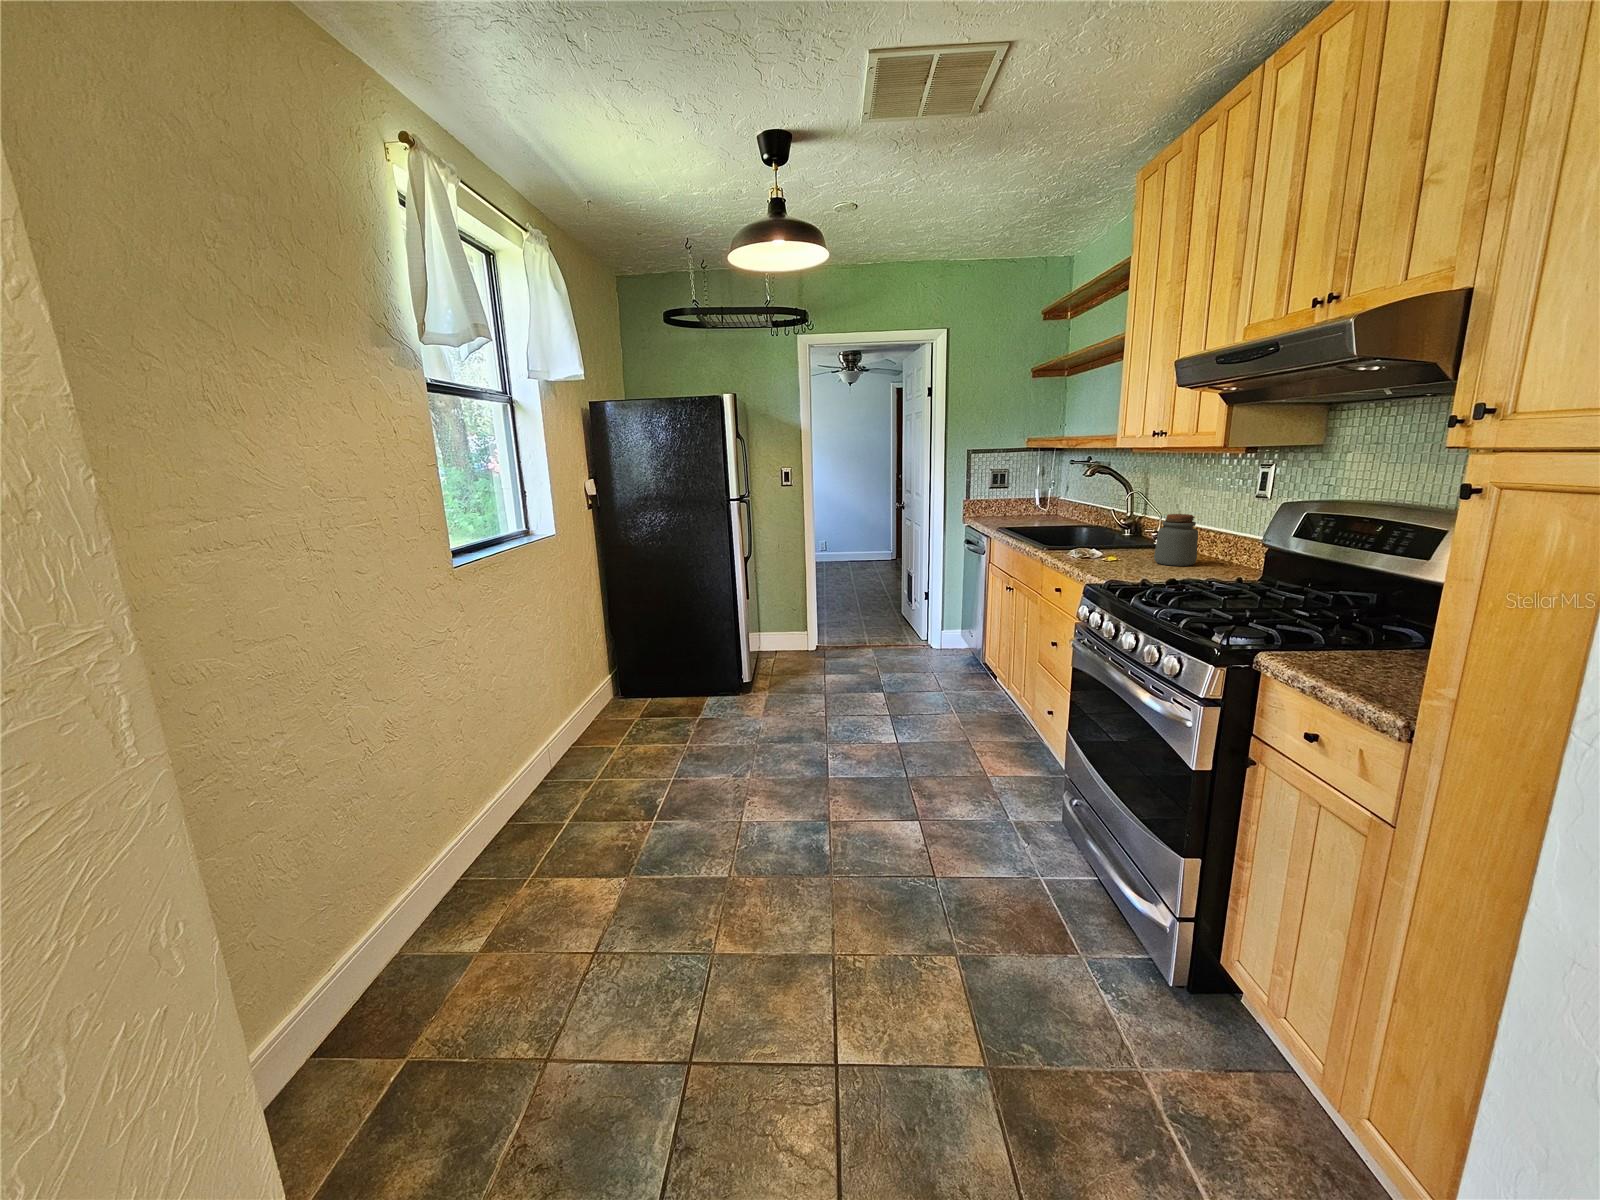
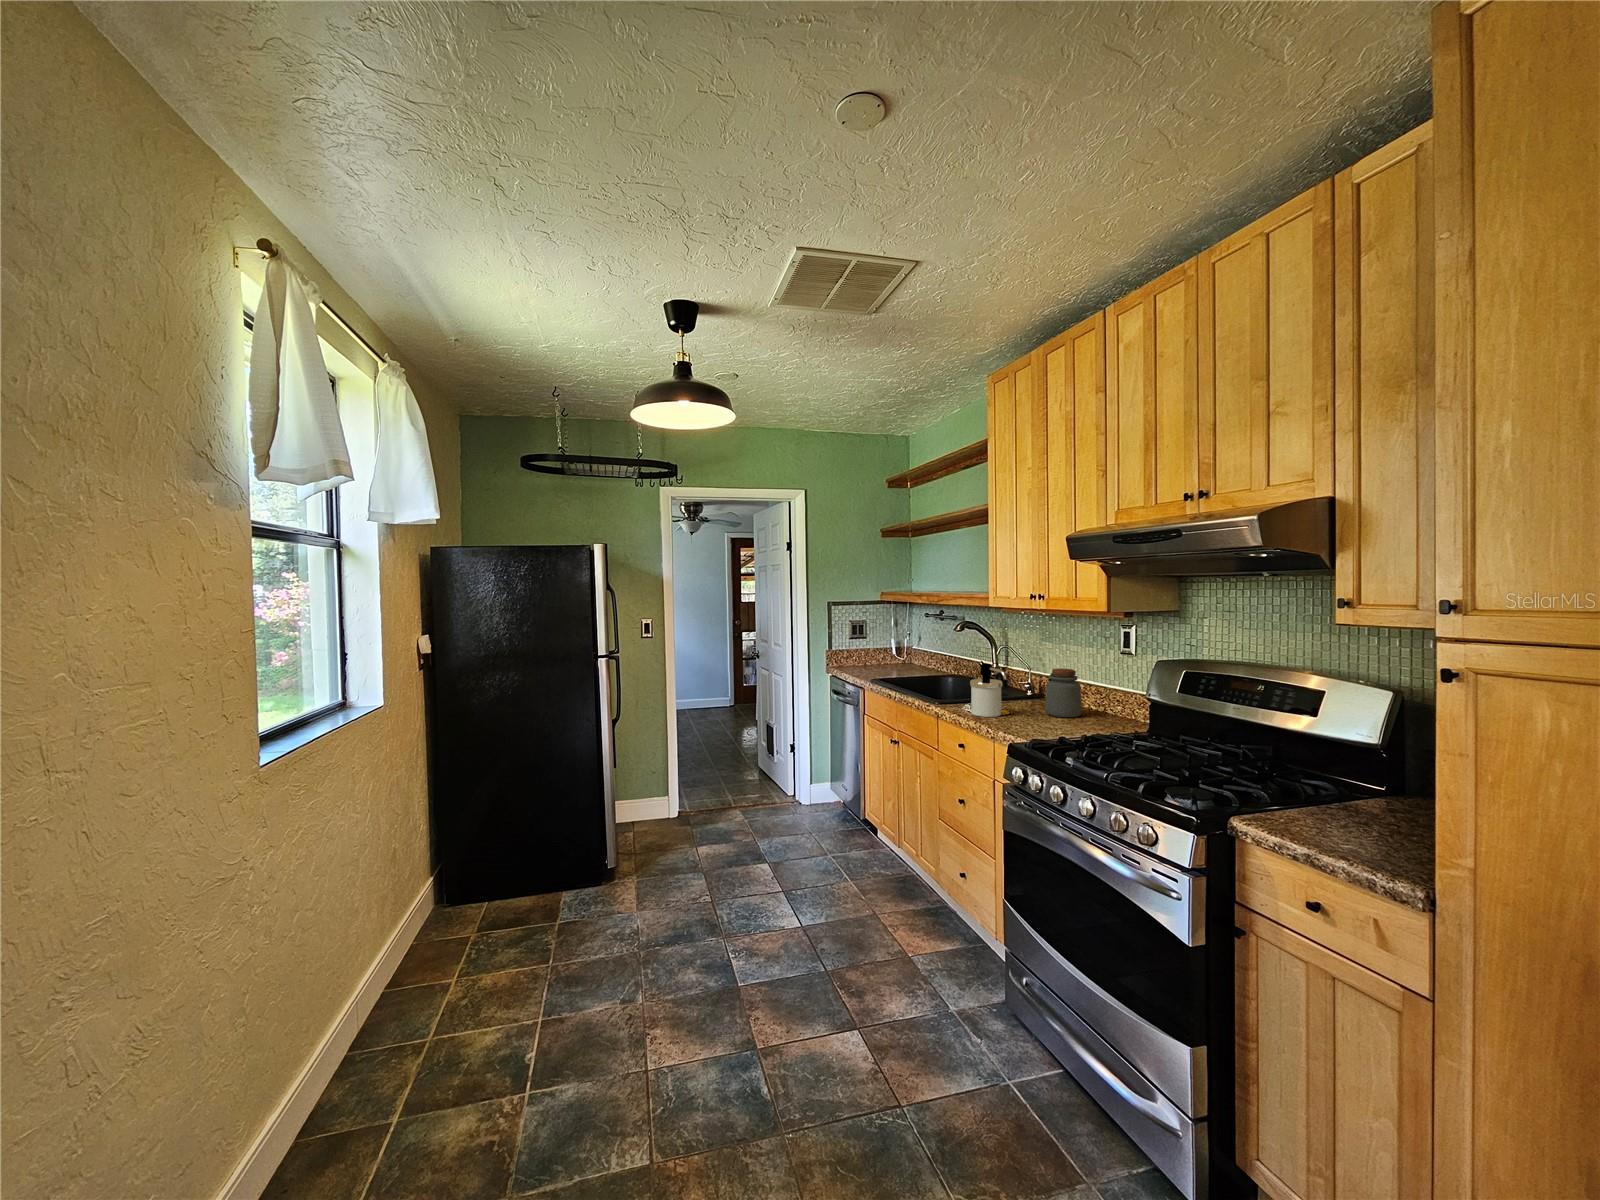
soap dispenser: none [1070,508,1107,563] -> present [970,664,1007,717]

